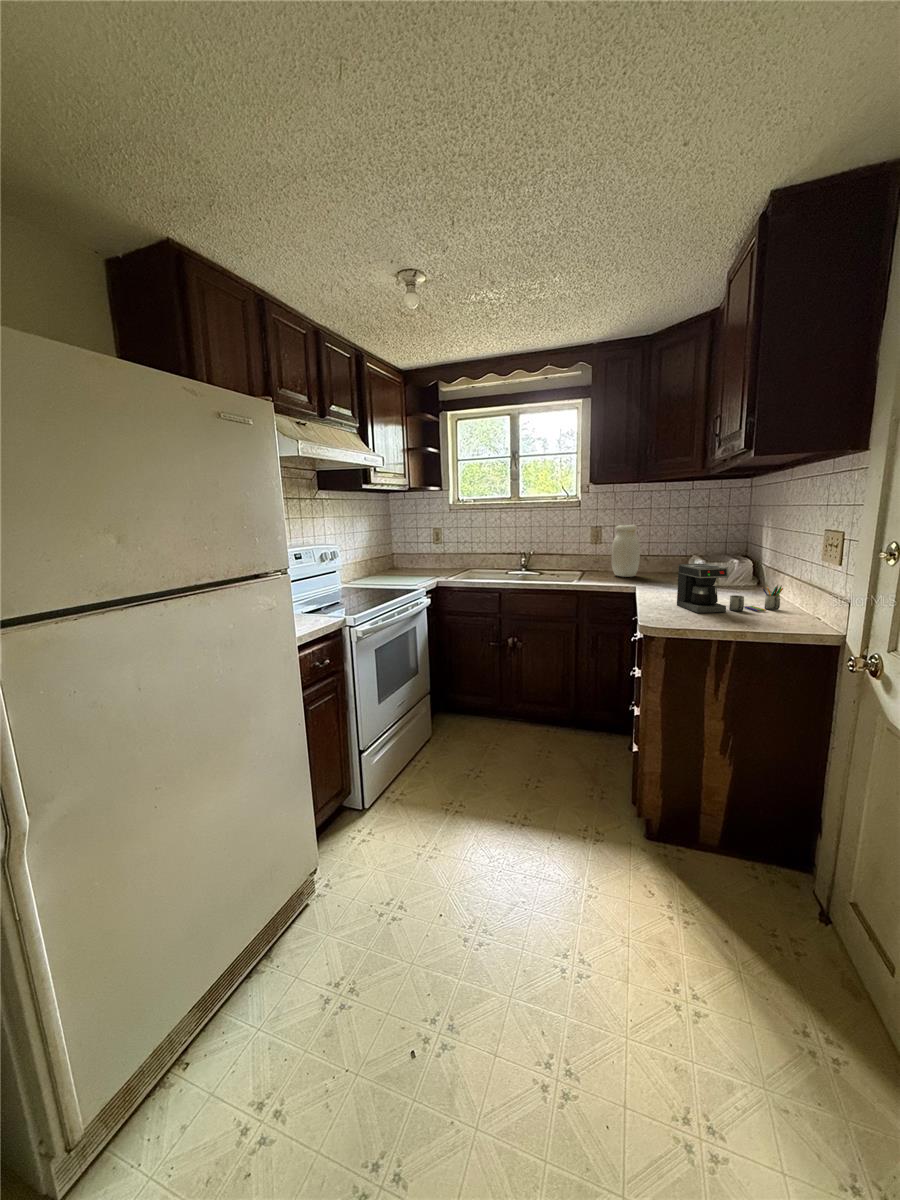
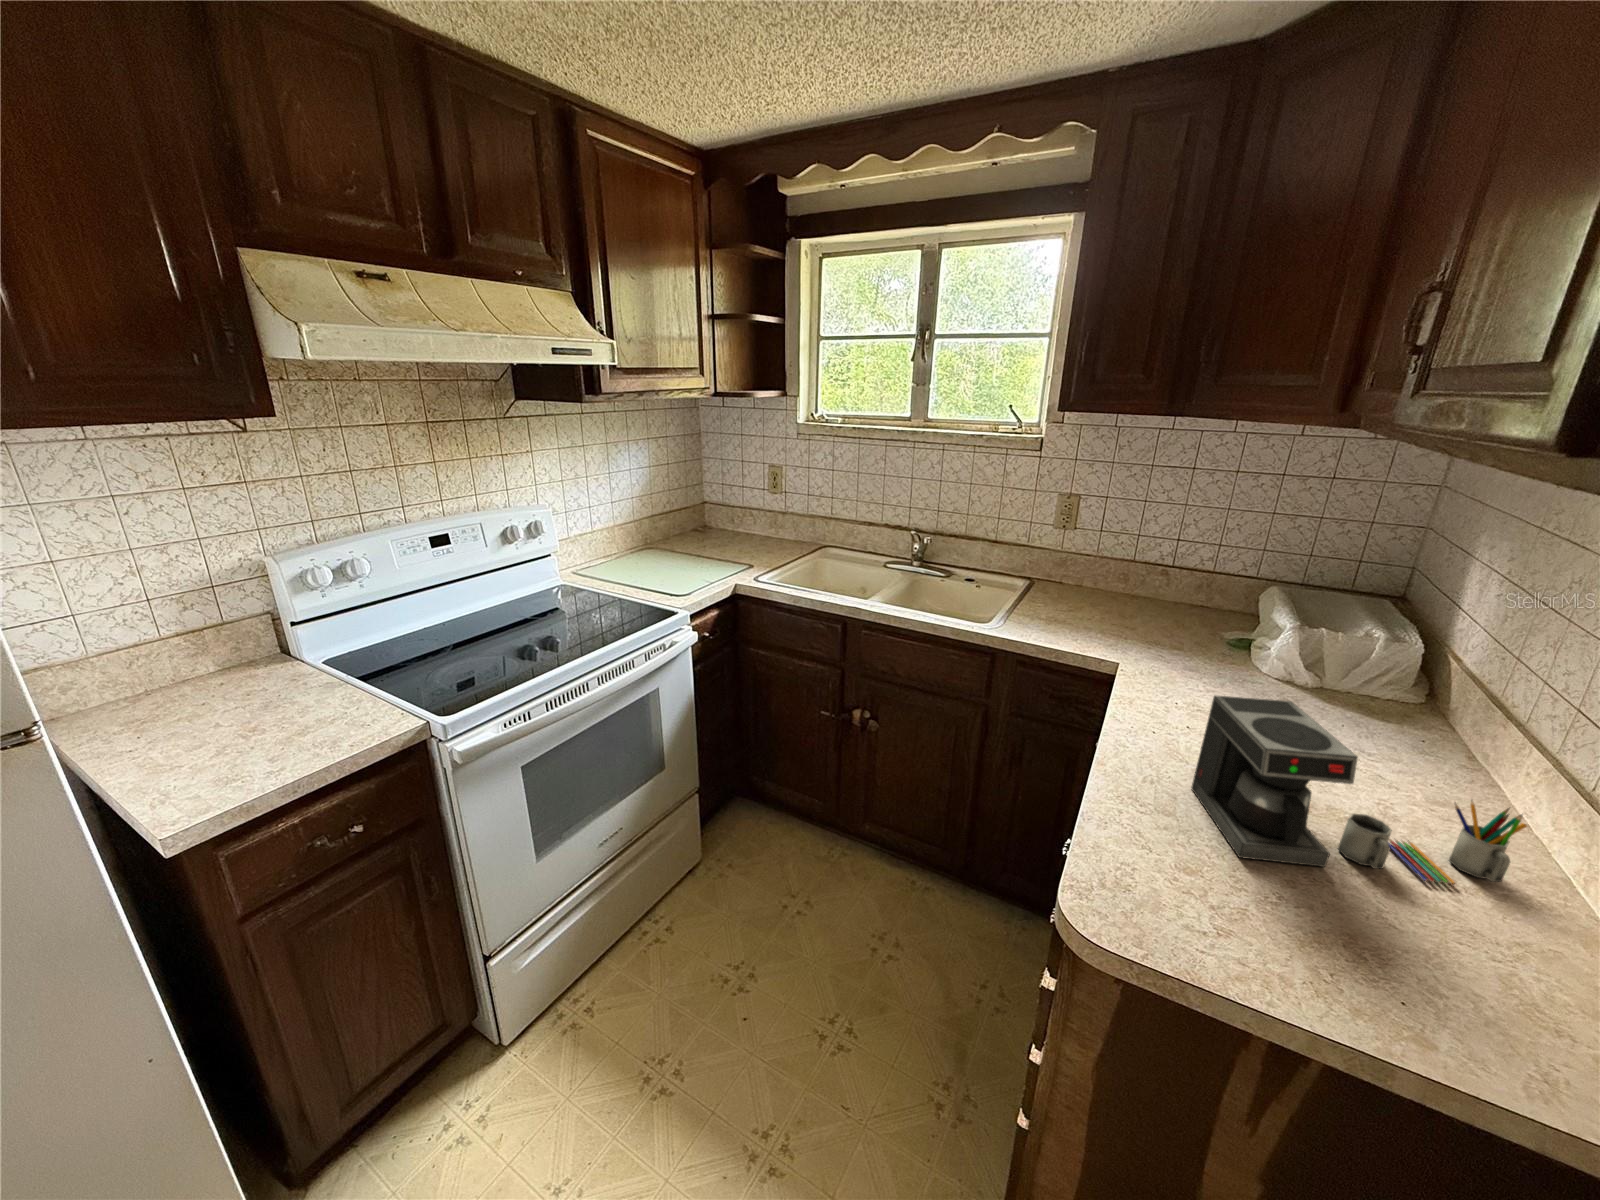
jar: present [612,525,640,577] -> none [1086,506,1152,618]

